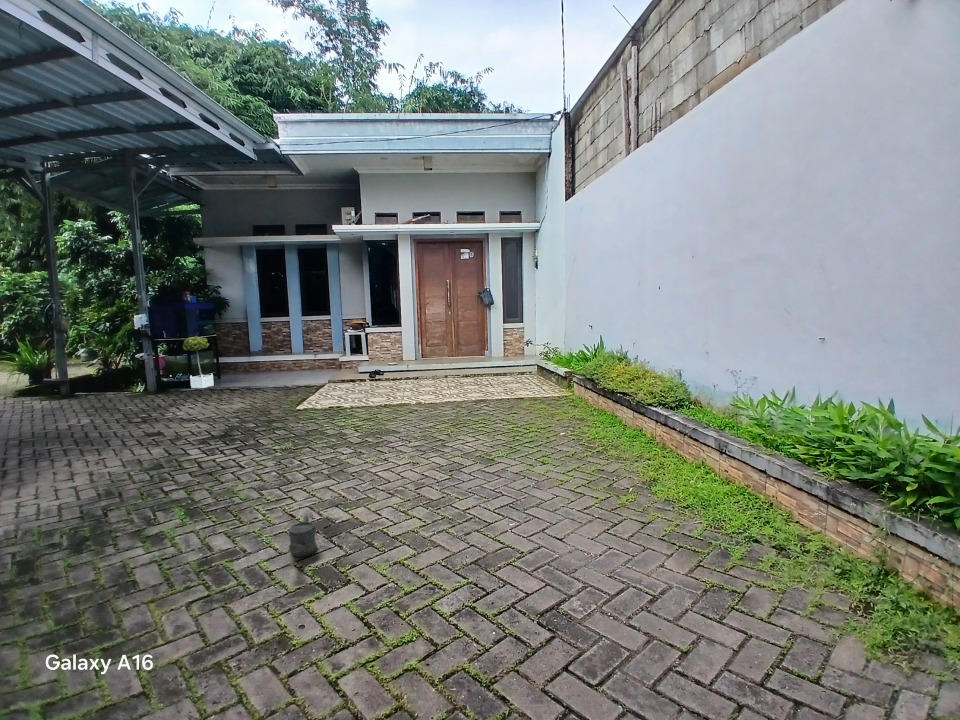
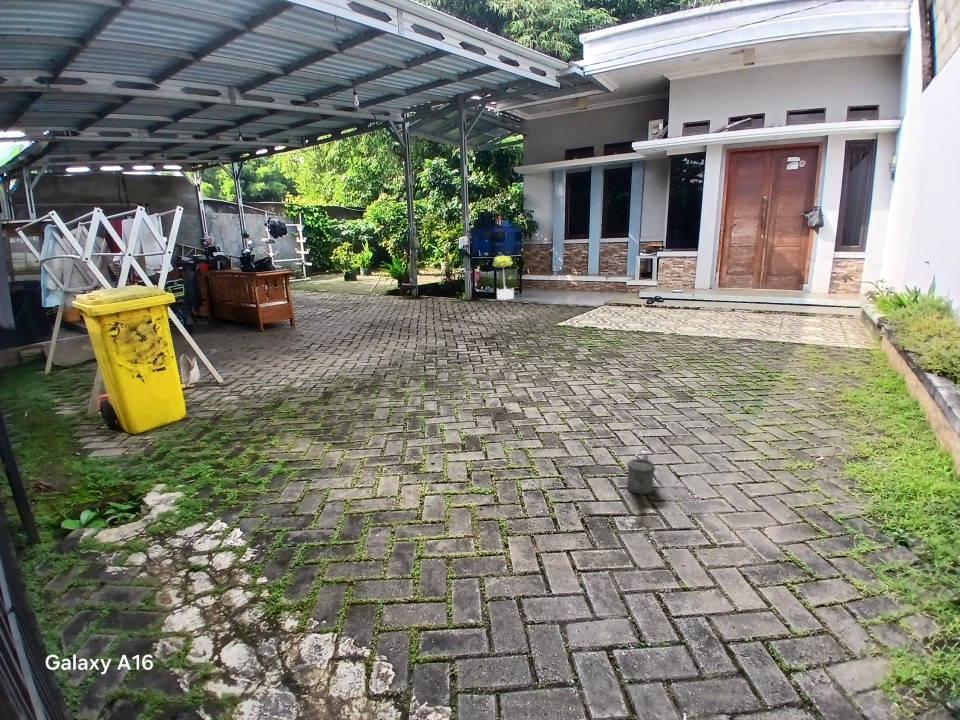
watering can: present [289,517,317,557] -> present [627,454,655,495]

